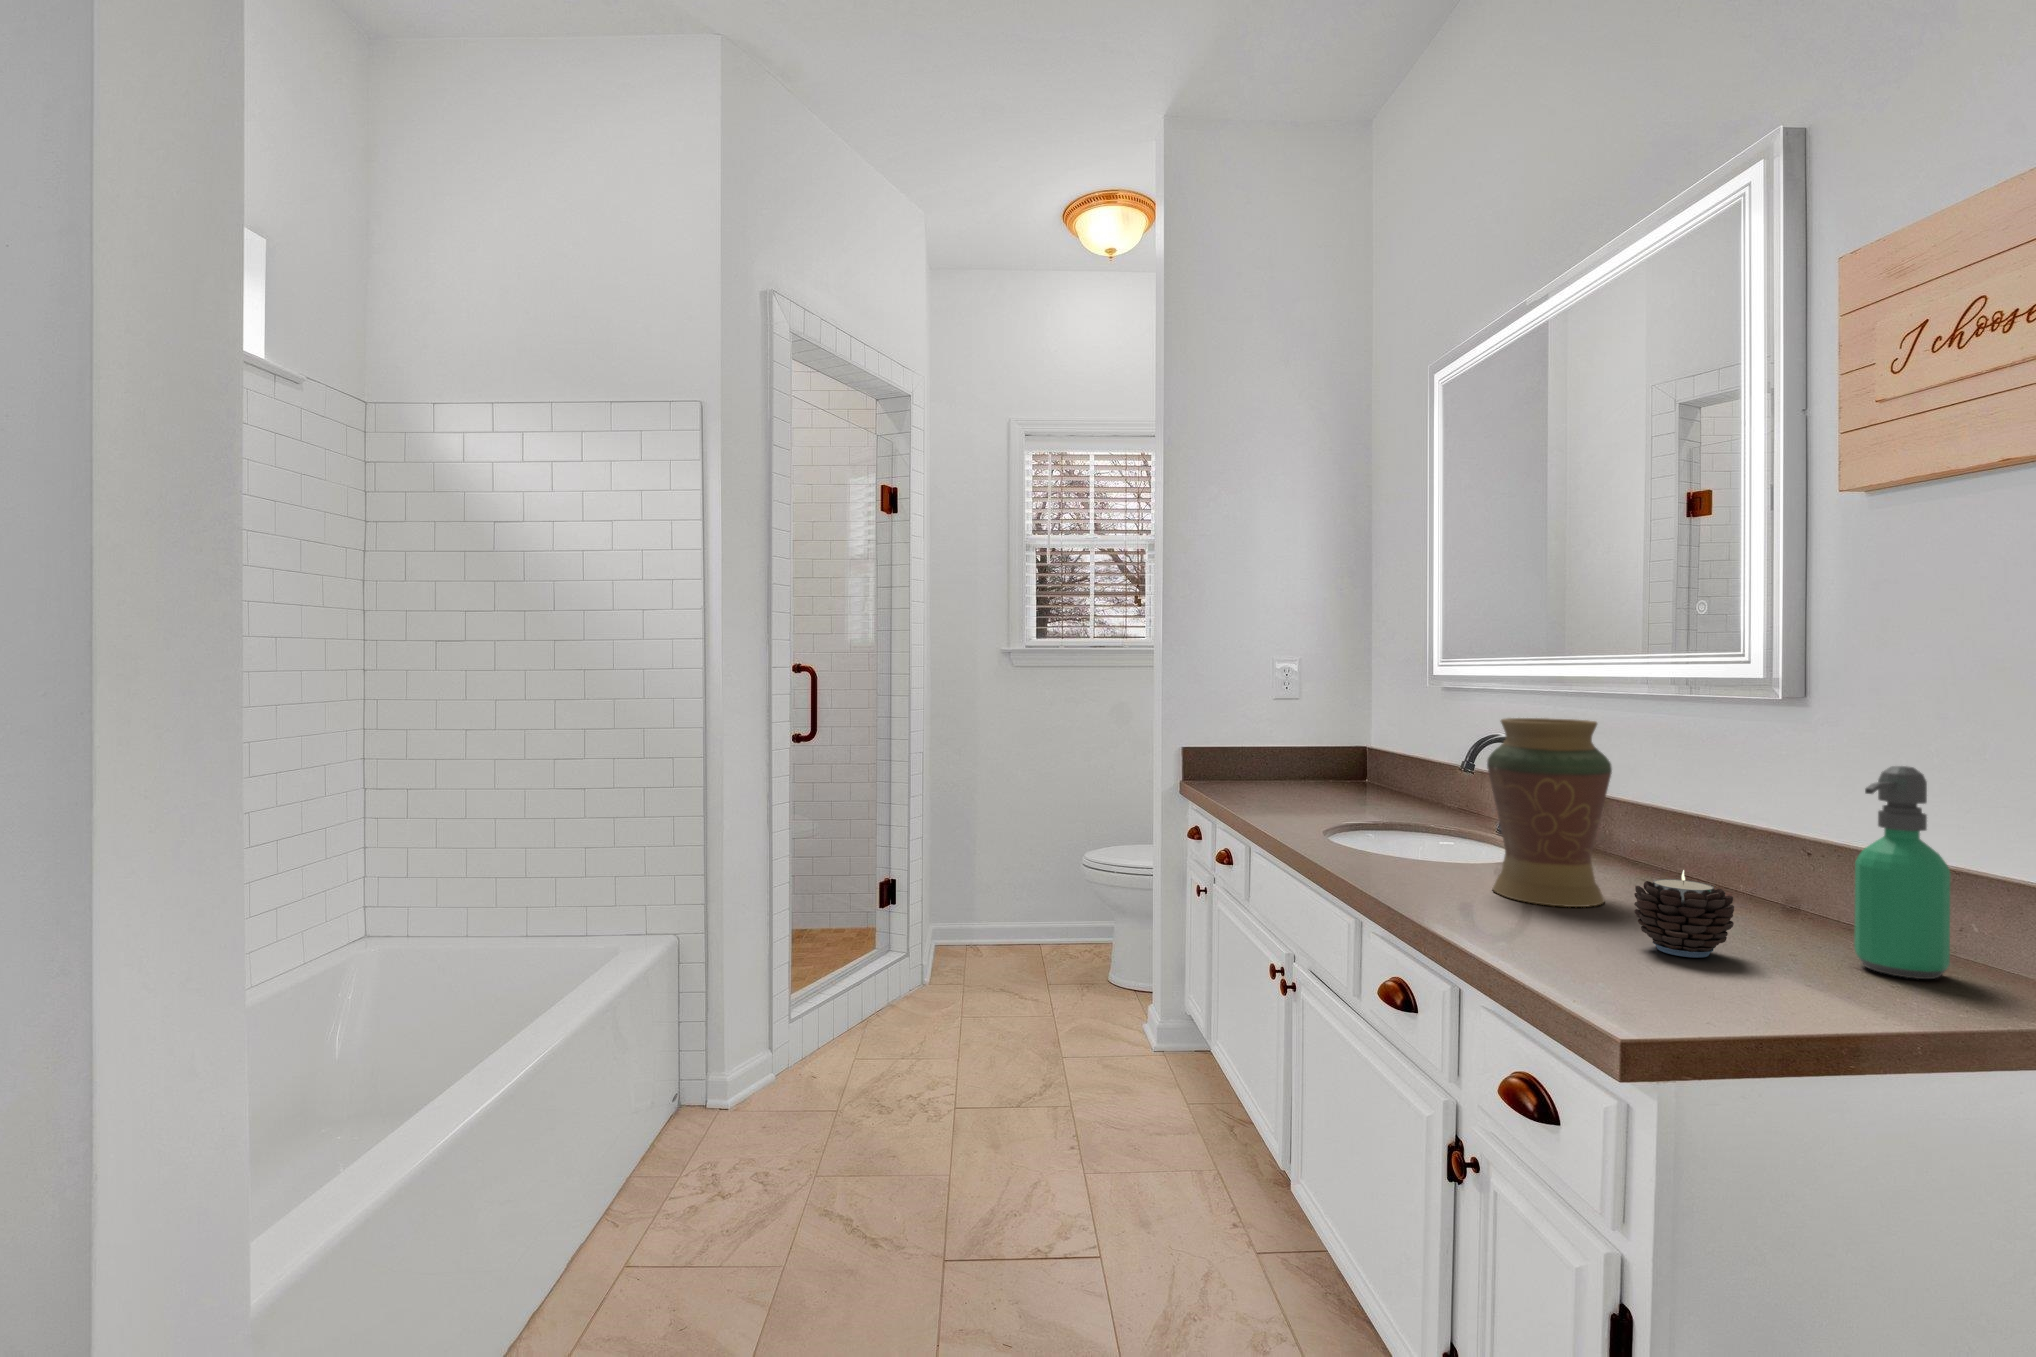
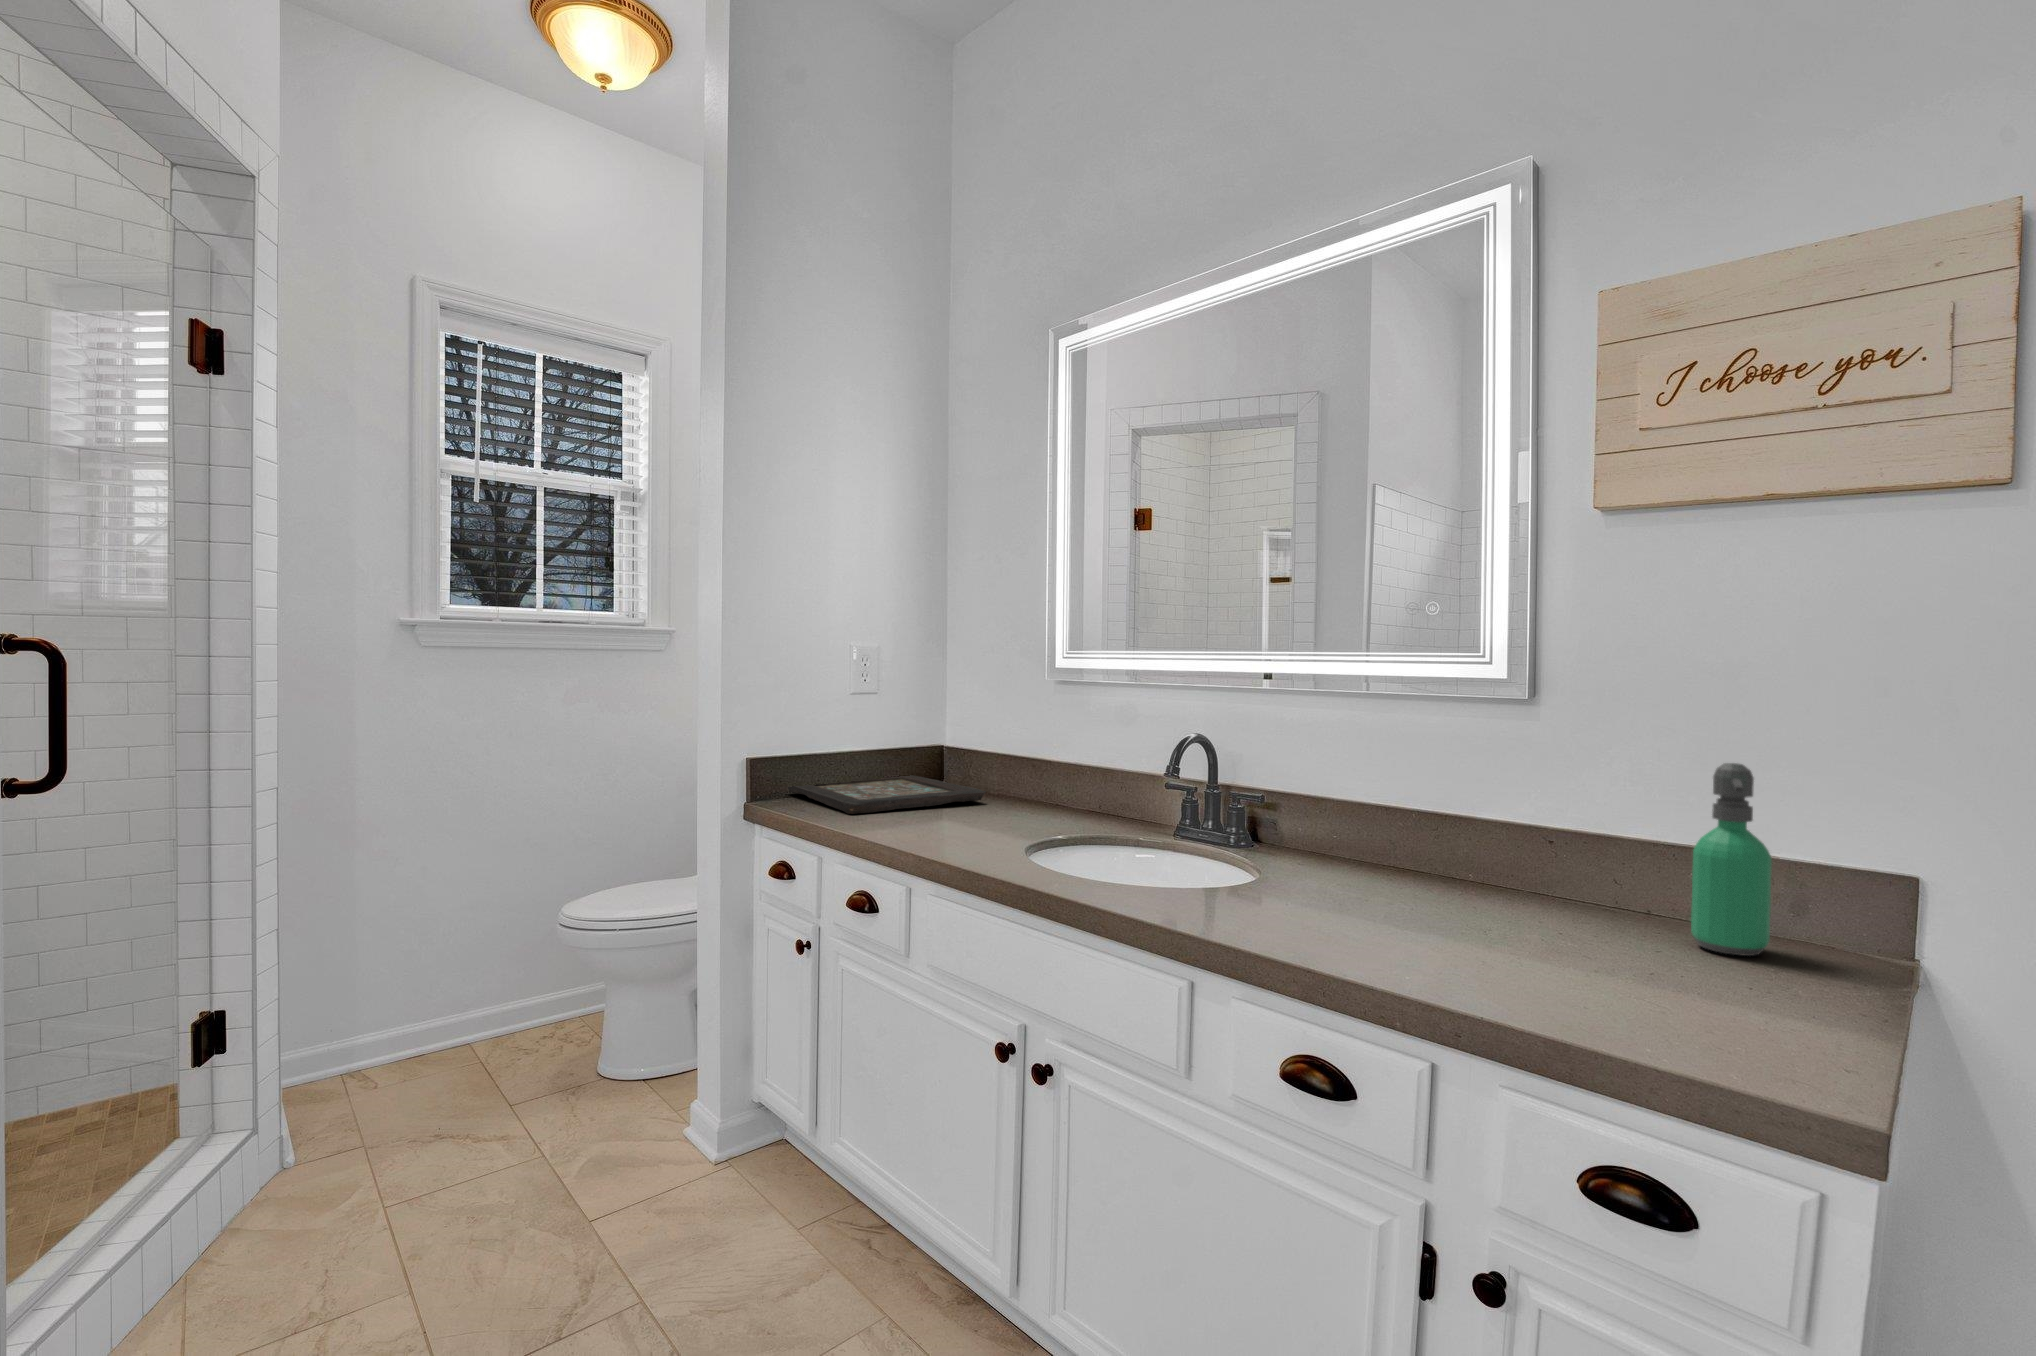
decorative vase: present [1487,718,1612,907] -> none [1309,722,1436,924]
decorative tray: none [1223,771,1378,796] -> present [788,775,986,814]
candle: present [1634,870,1734,958] -> none [1548,879,1652,969]

